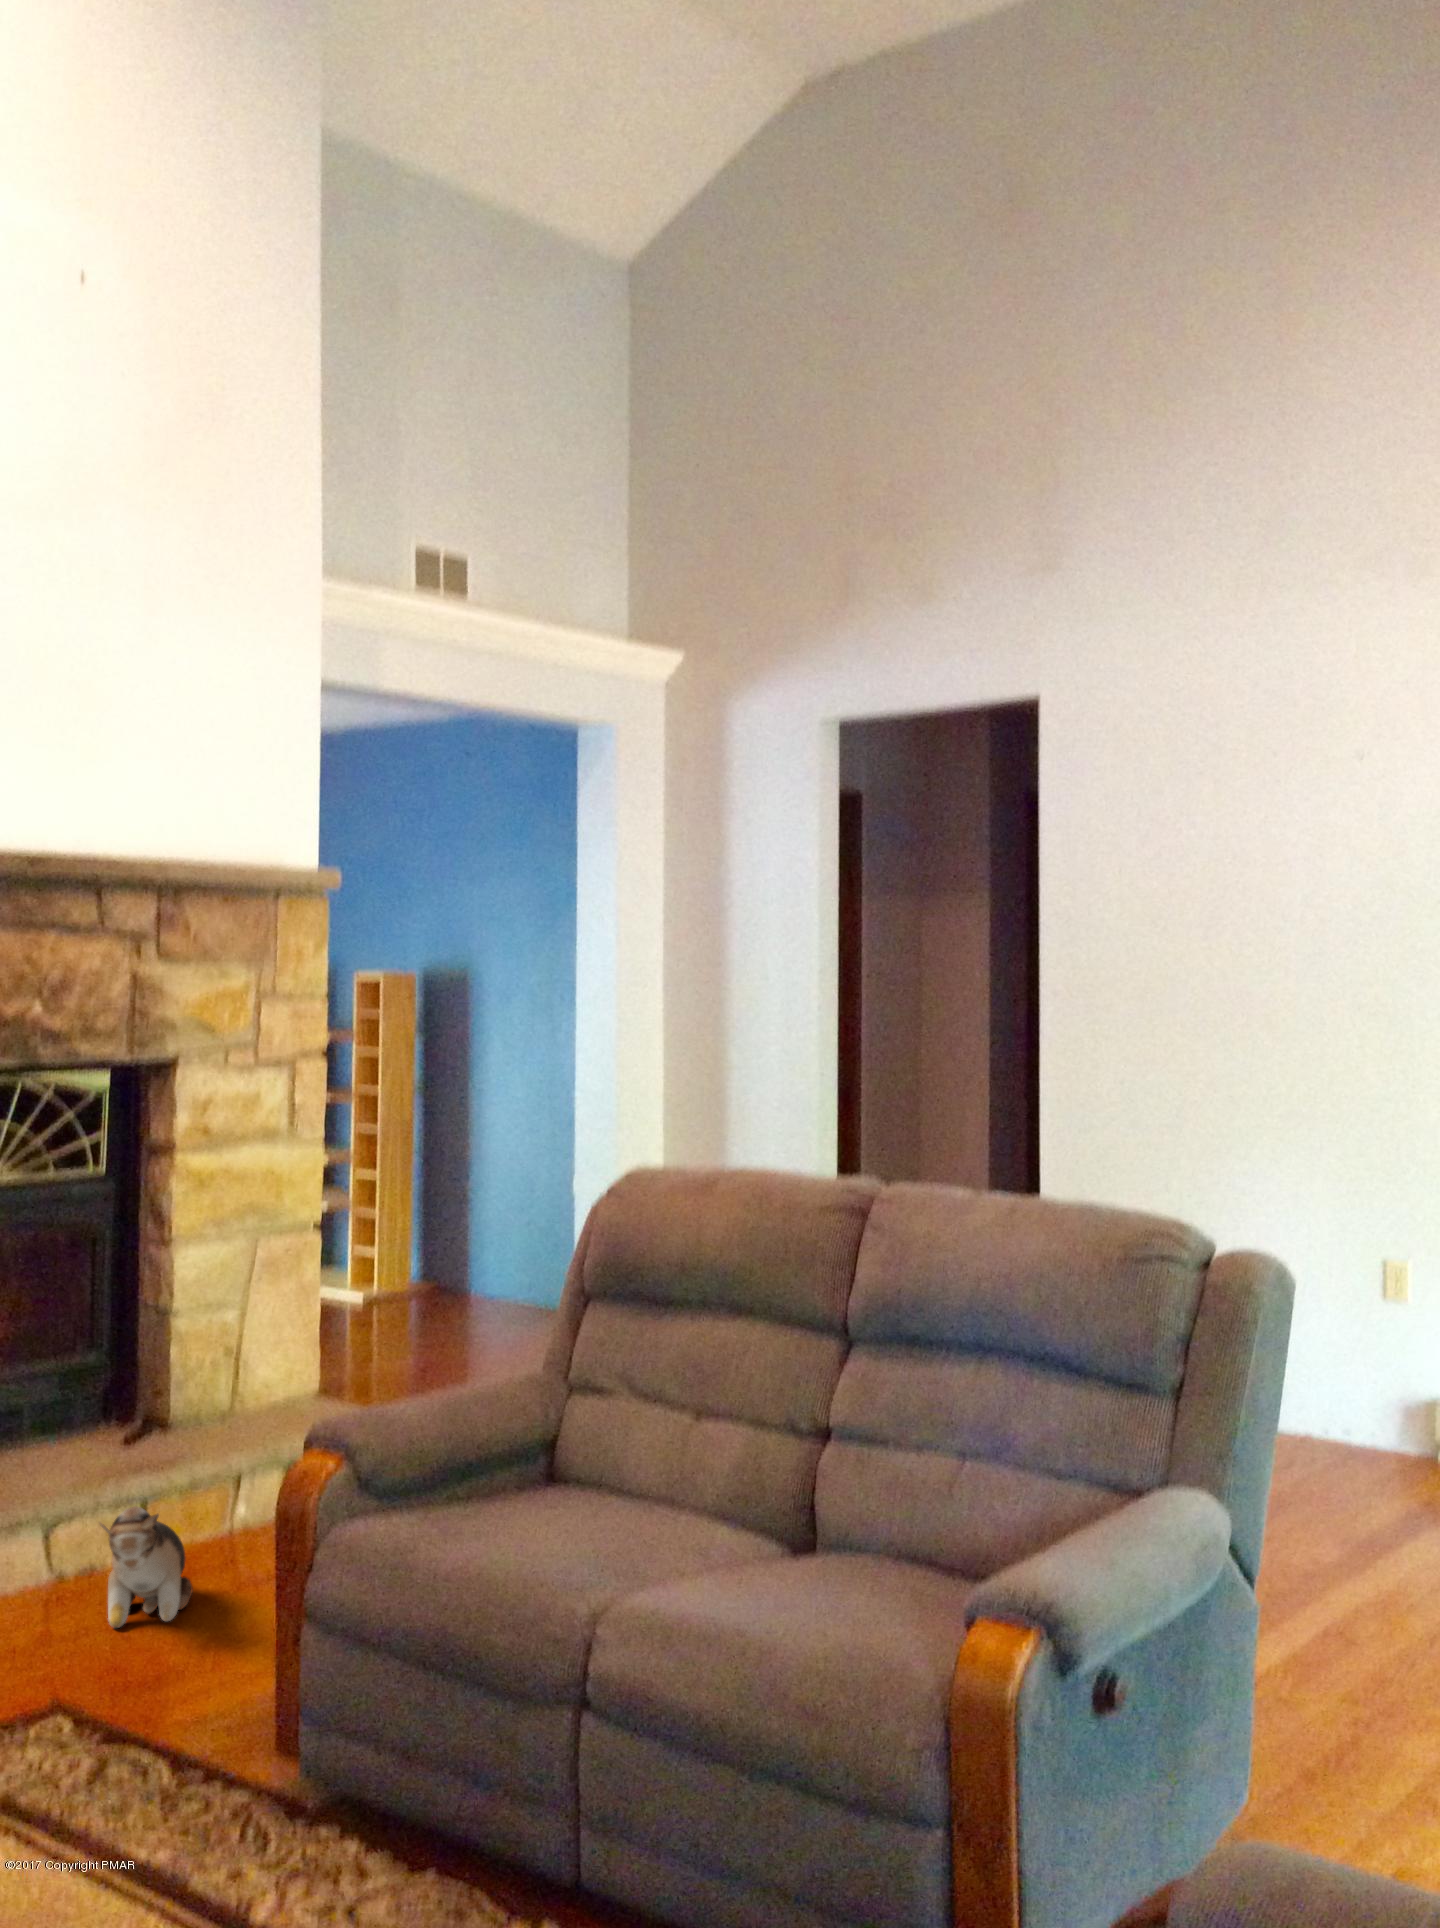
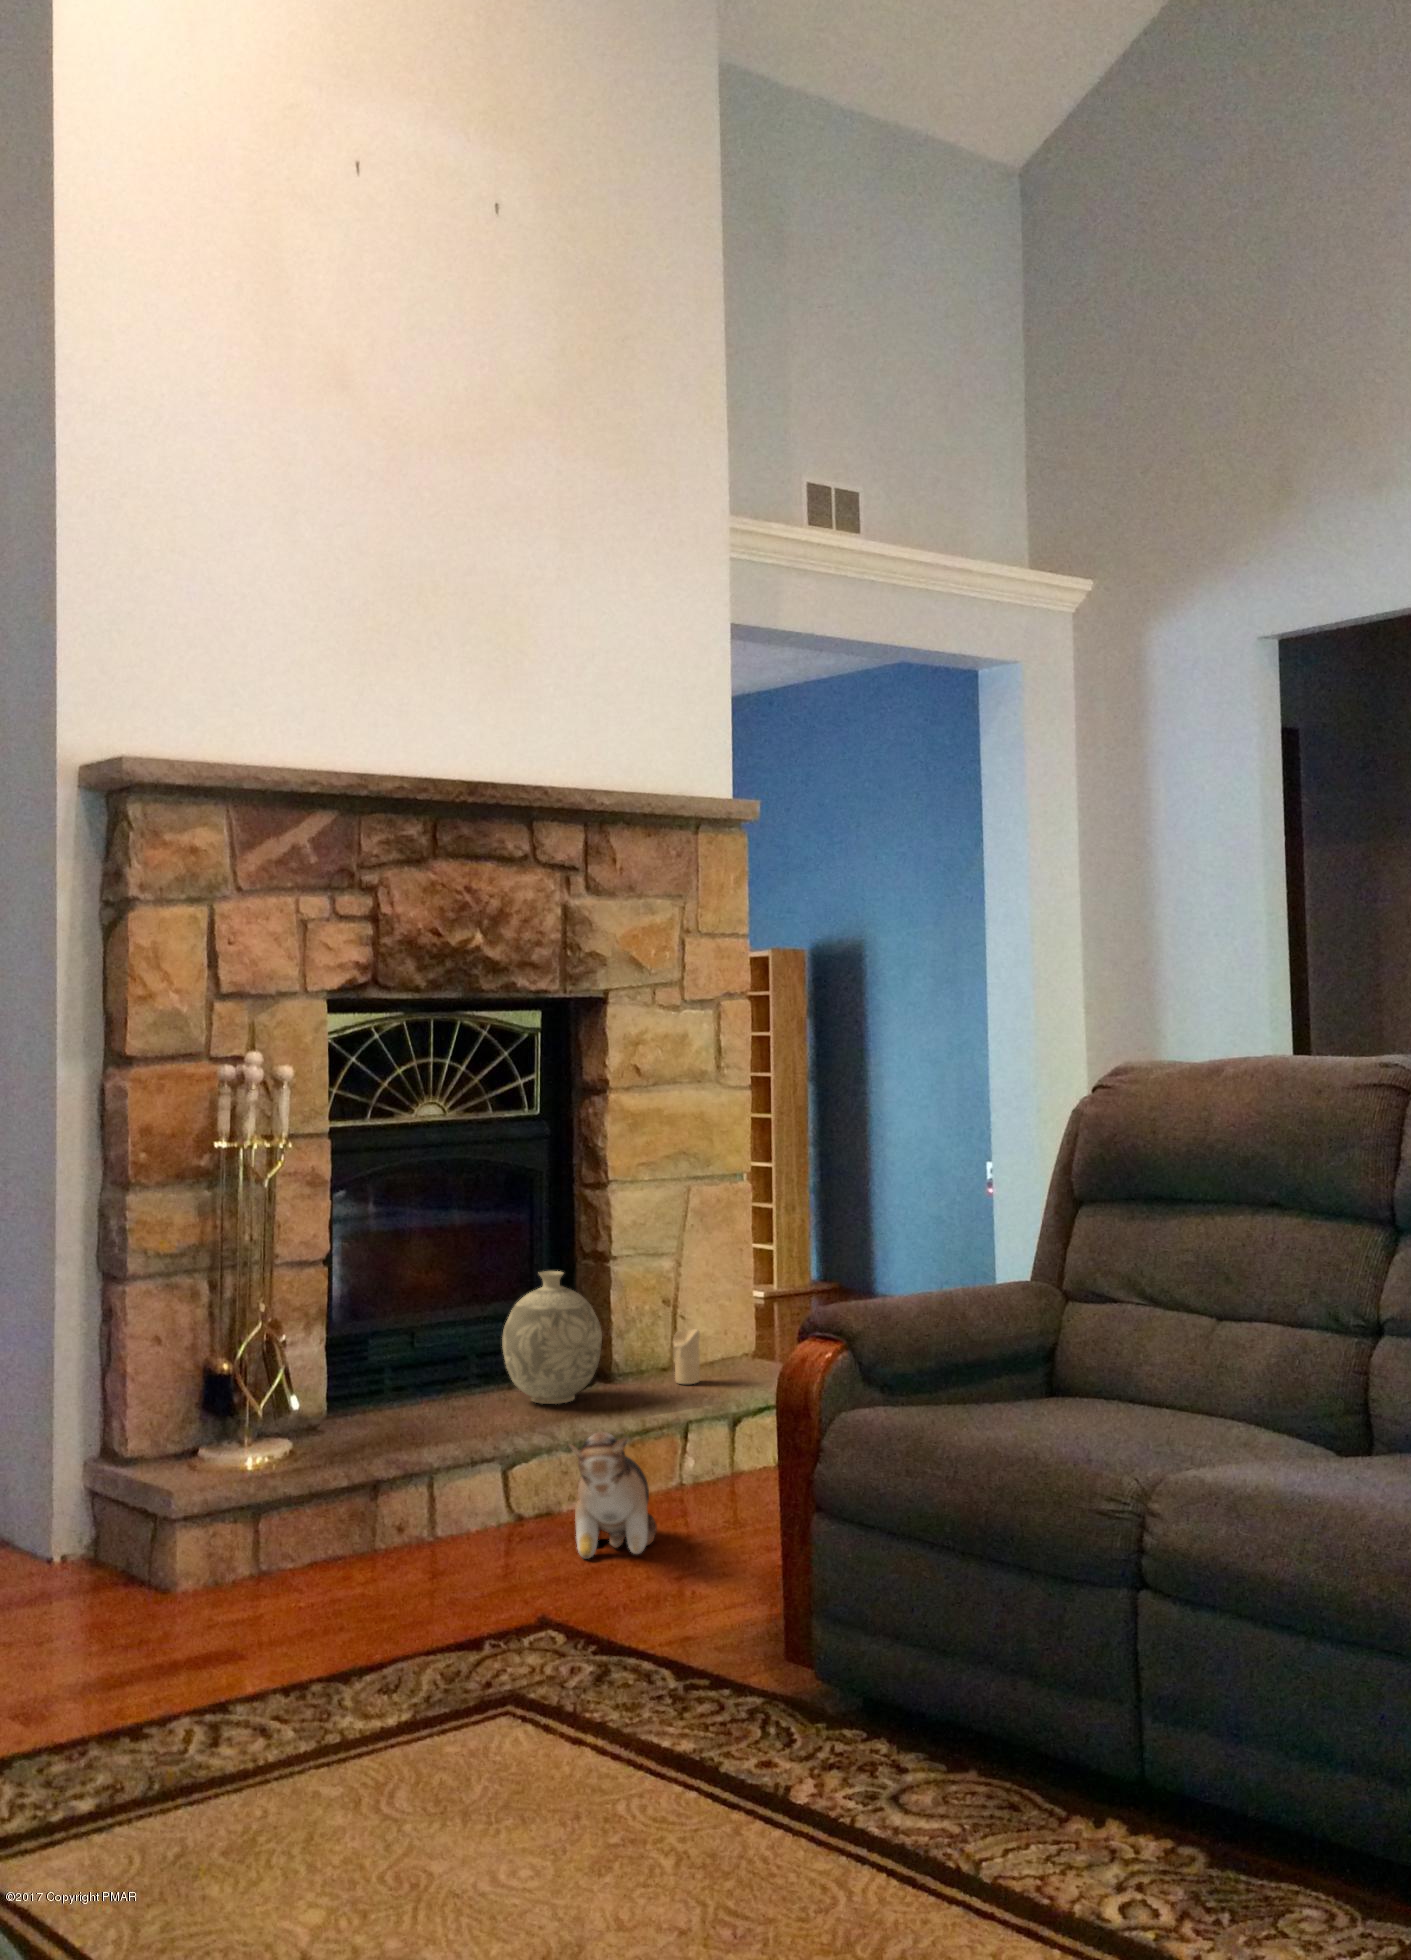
decorative vase: none [53,1331,156,1462] -> present [502,1271,602,1404]
candle: none [231,1379,257,1434] -> present [673,1329,700,1384]

